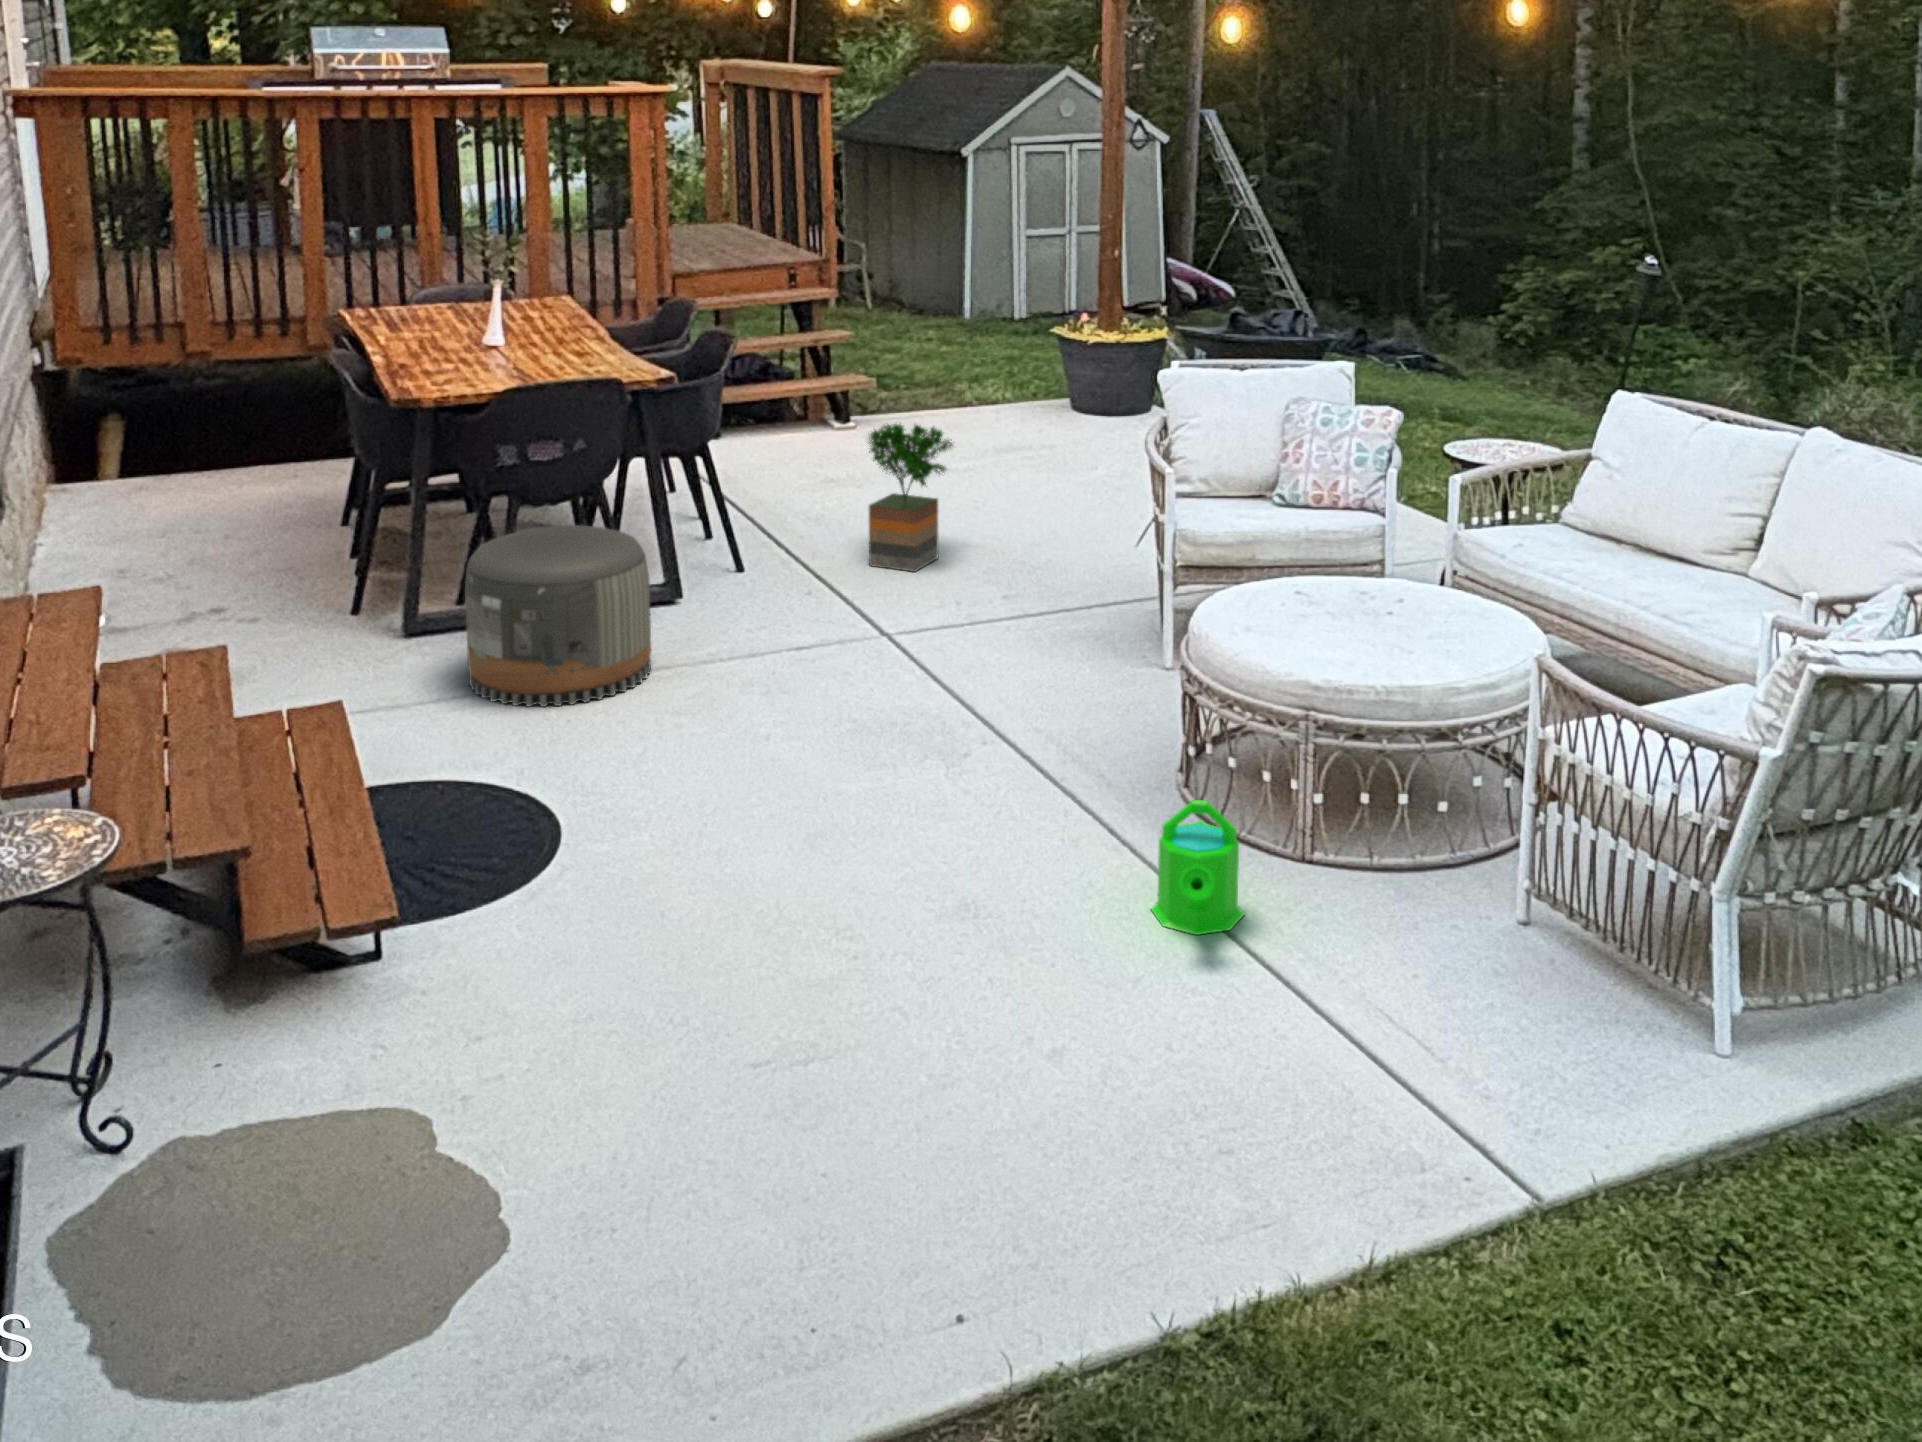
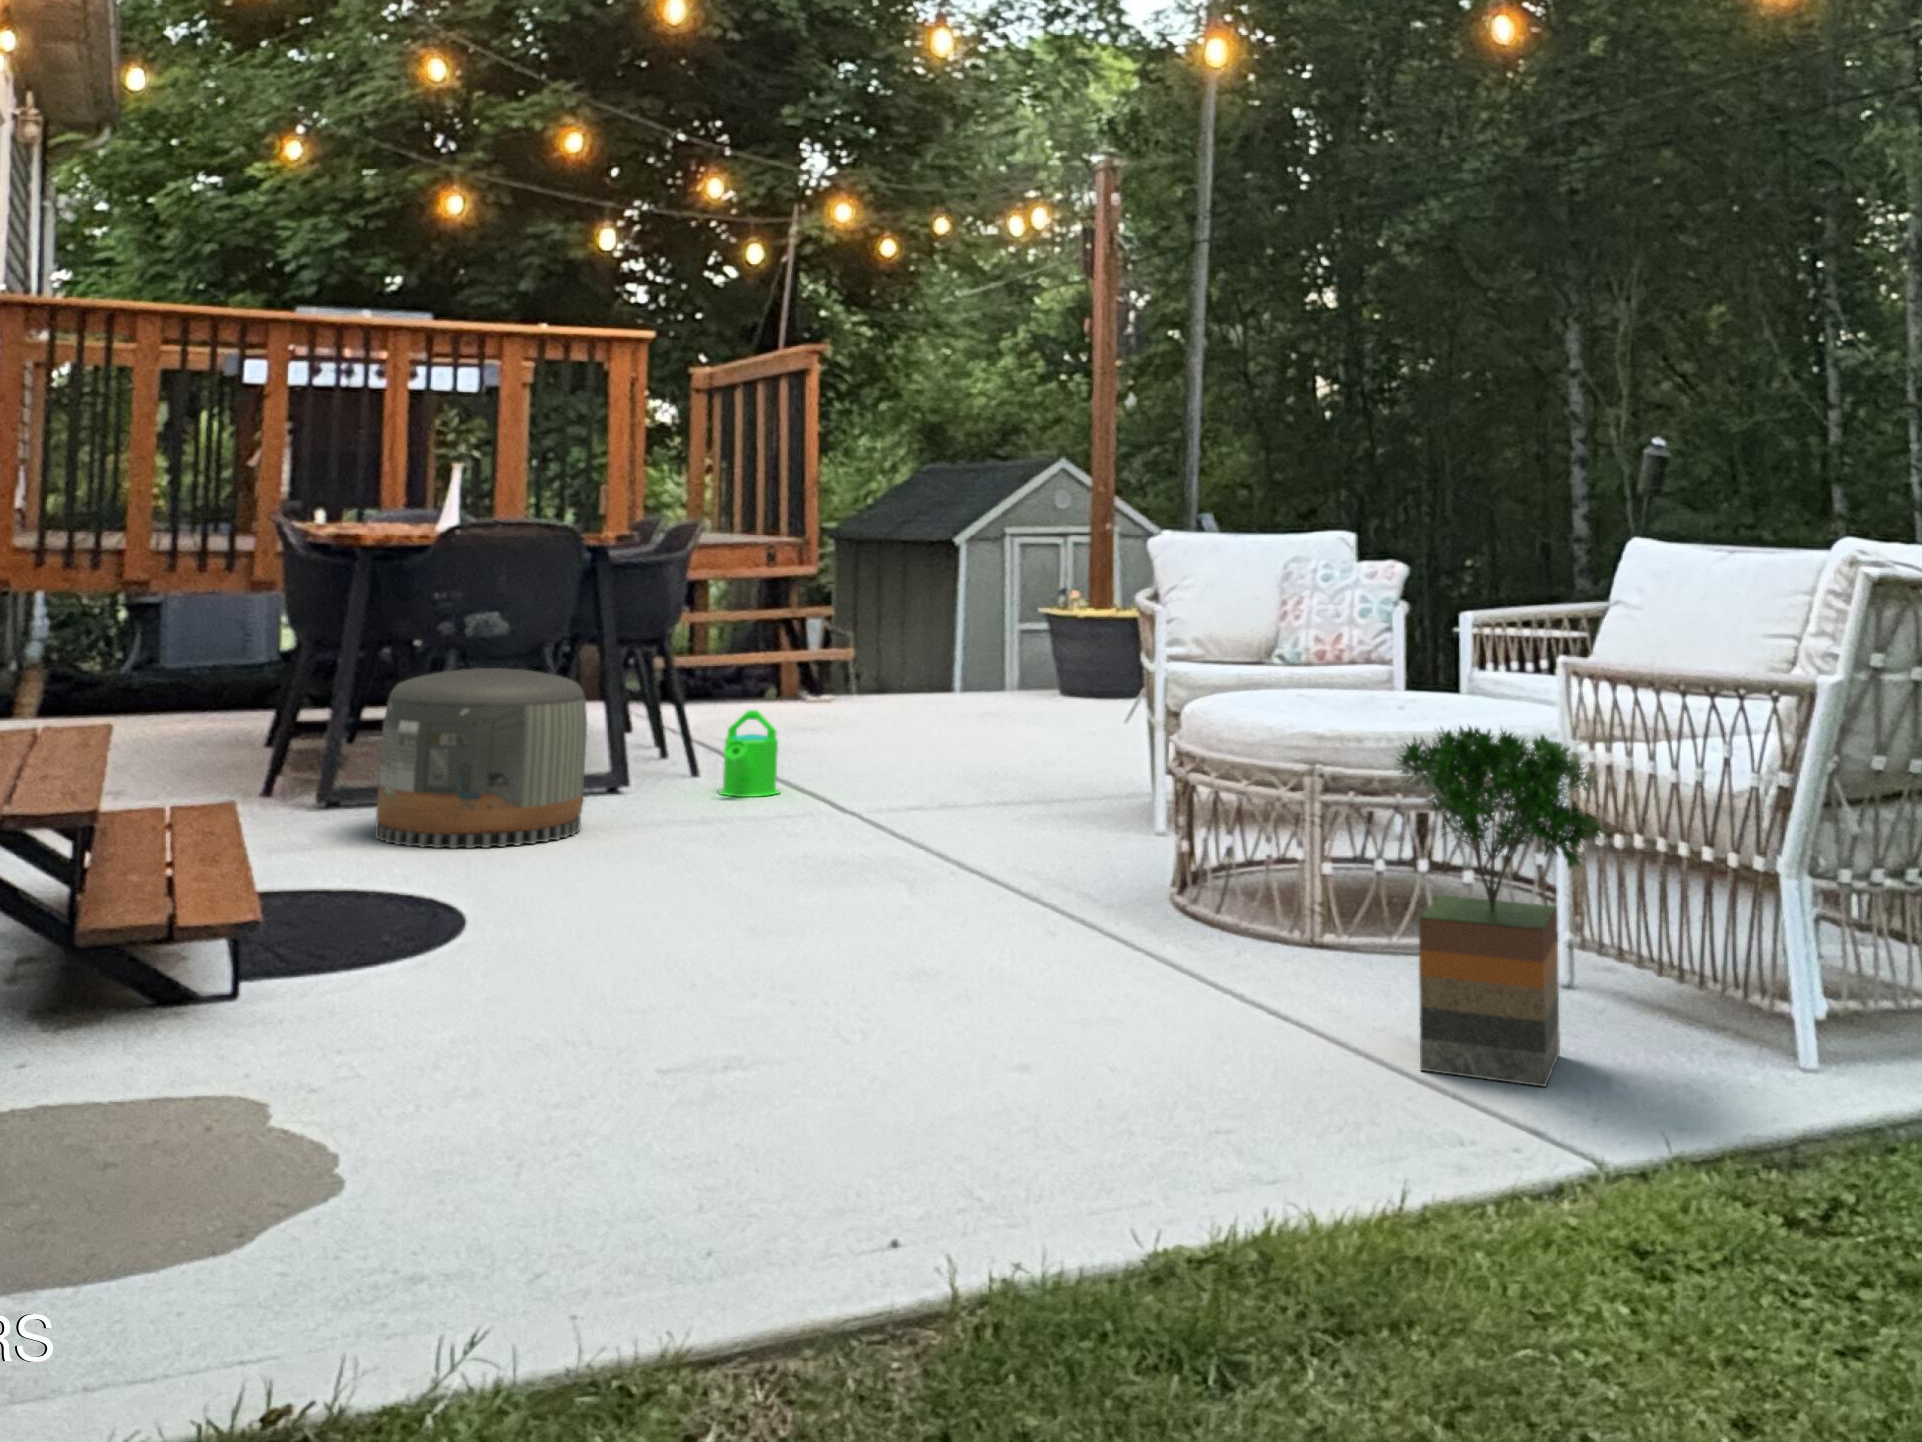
potted tree: present [869,424,953,572] -> present [1395,726,1604,1087]
watering can: present [1151,800,1244,935] -> present [719,710,779,797]

